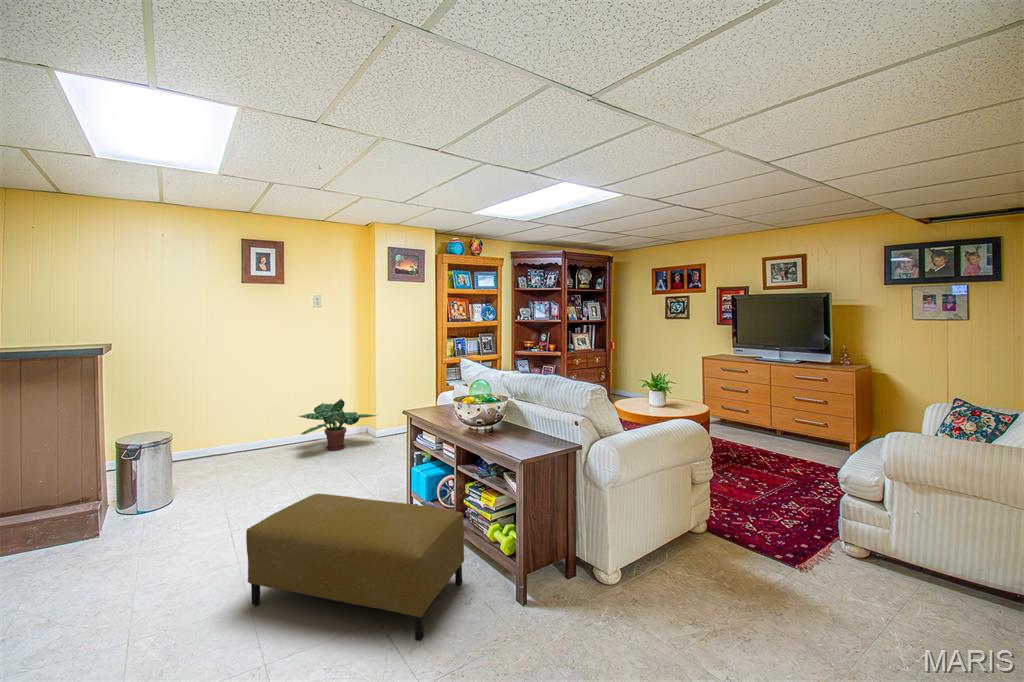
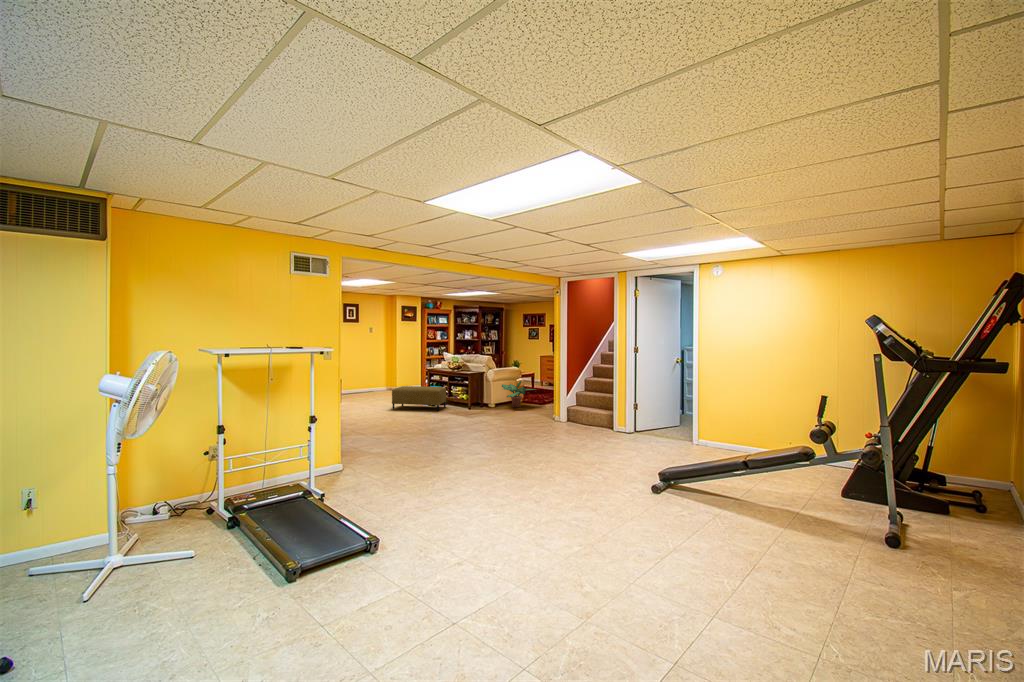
potted plant: present [299,399,376,450] -> present [502,381,534,407]

